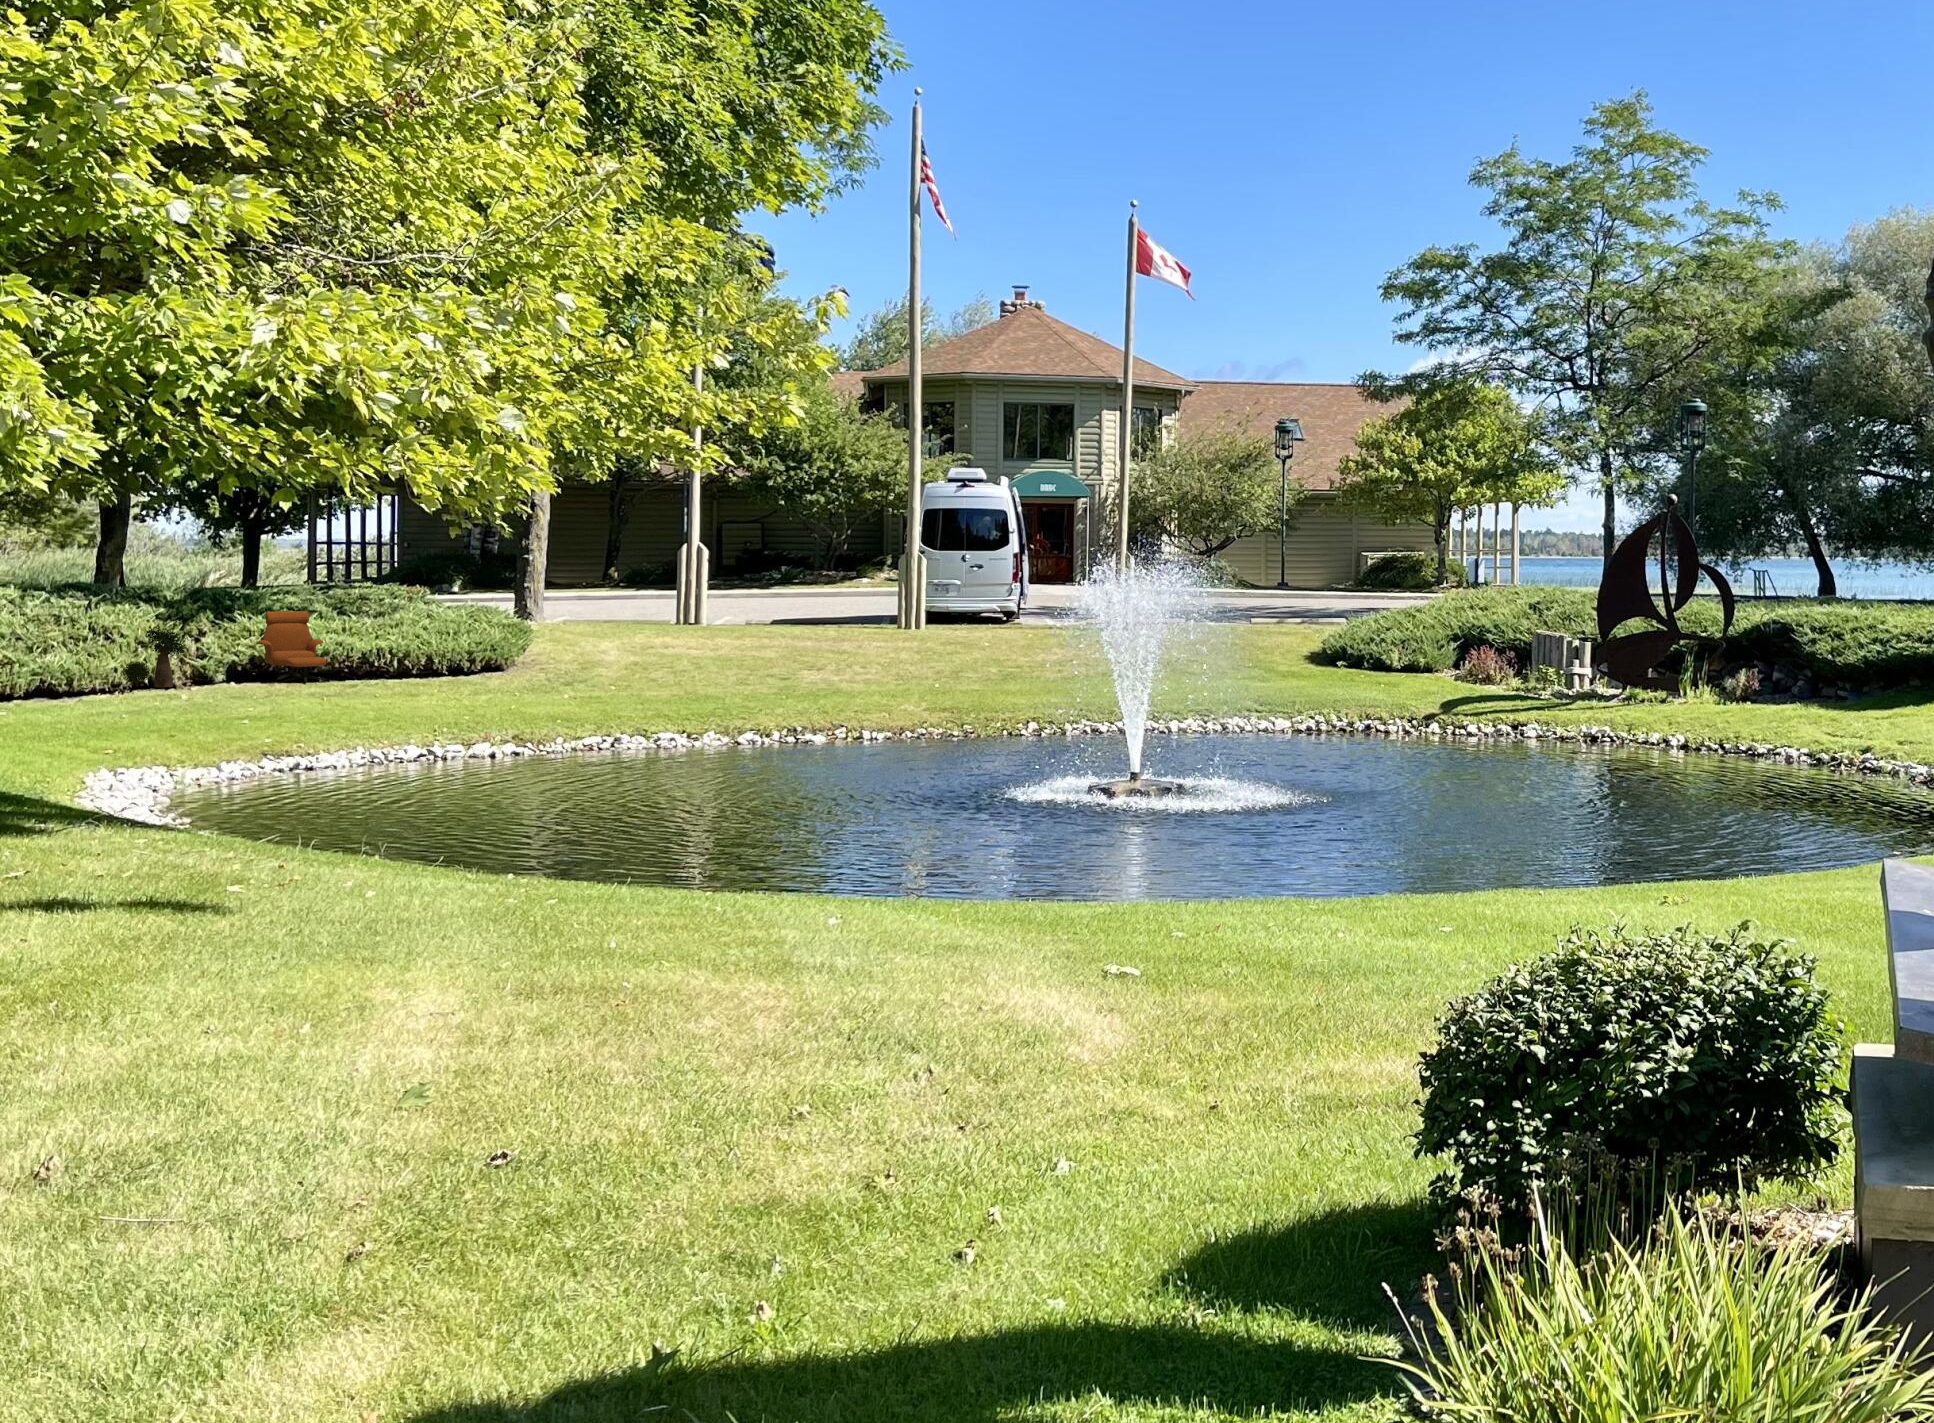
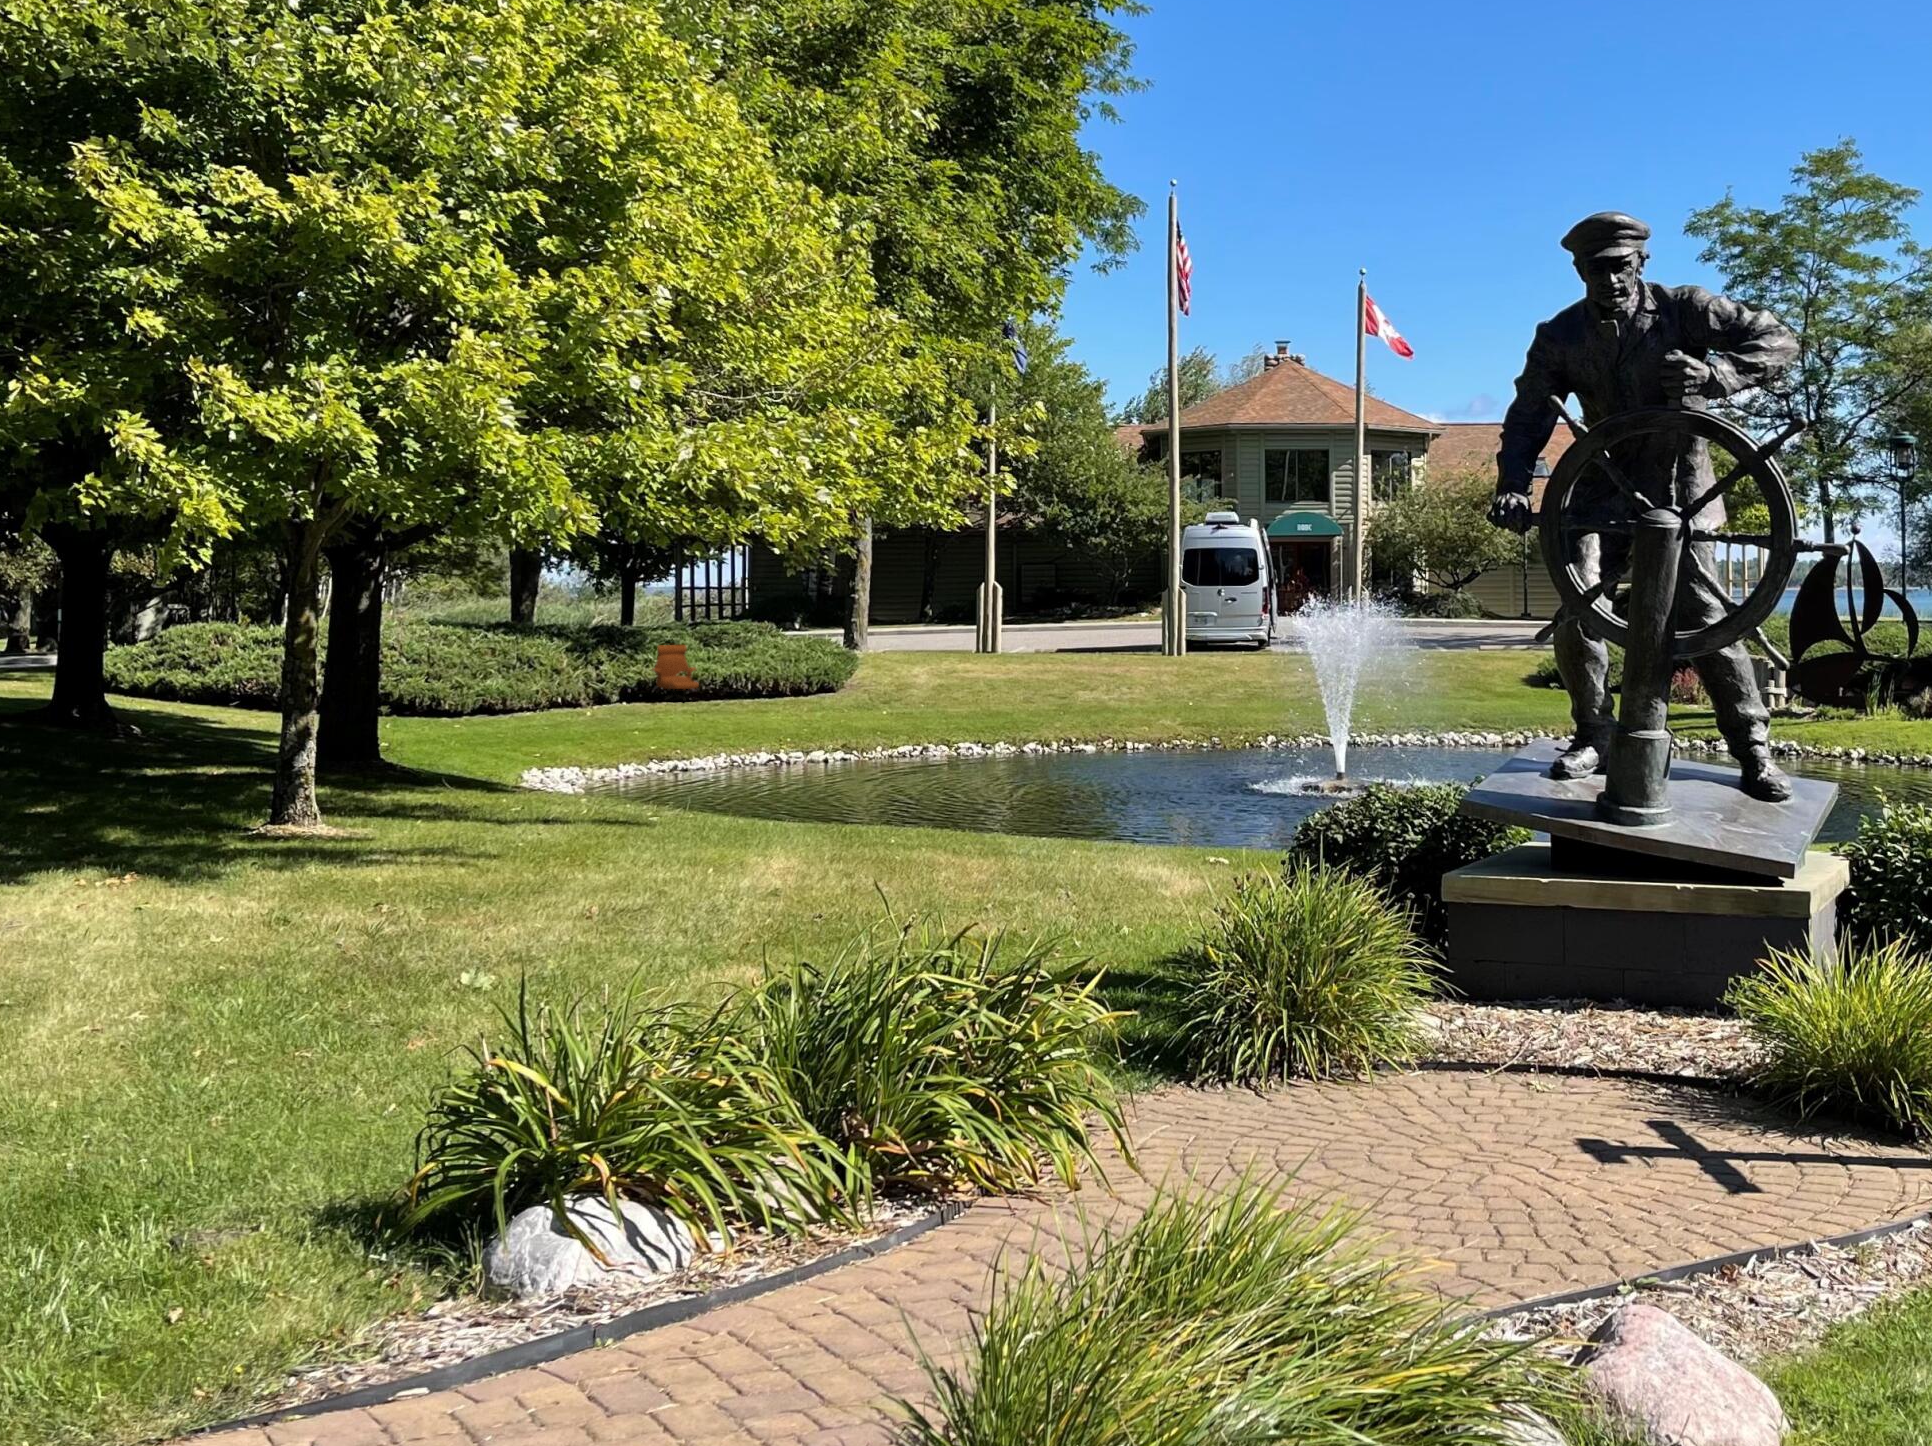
potted plant: present [123,626,186,687] -> none [561,657,604,705]

